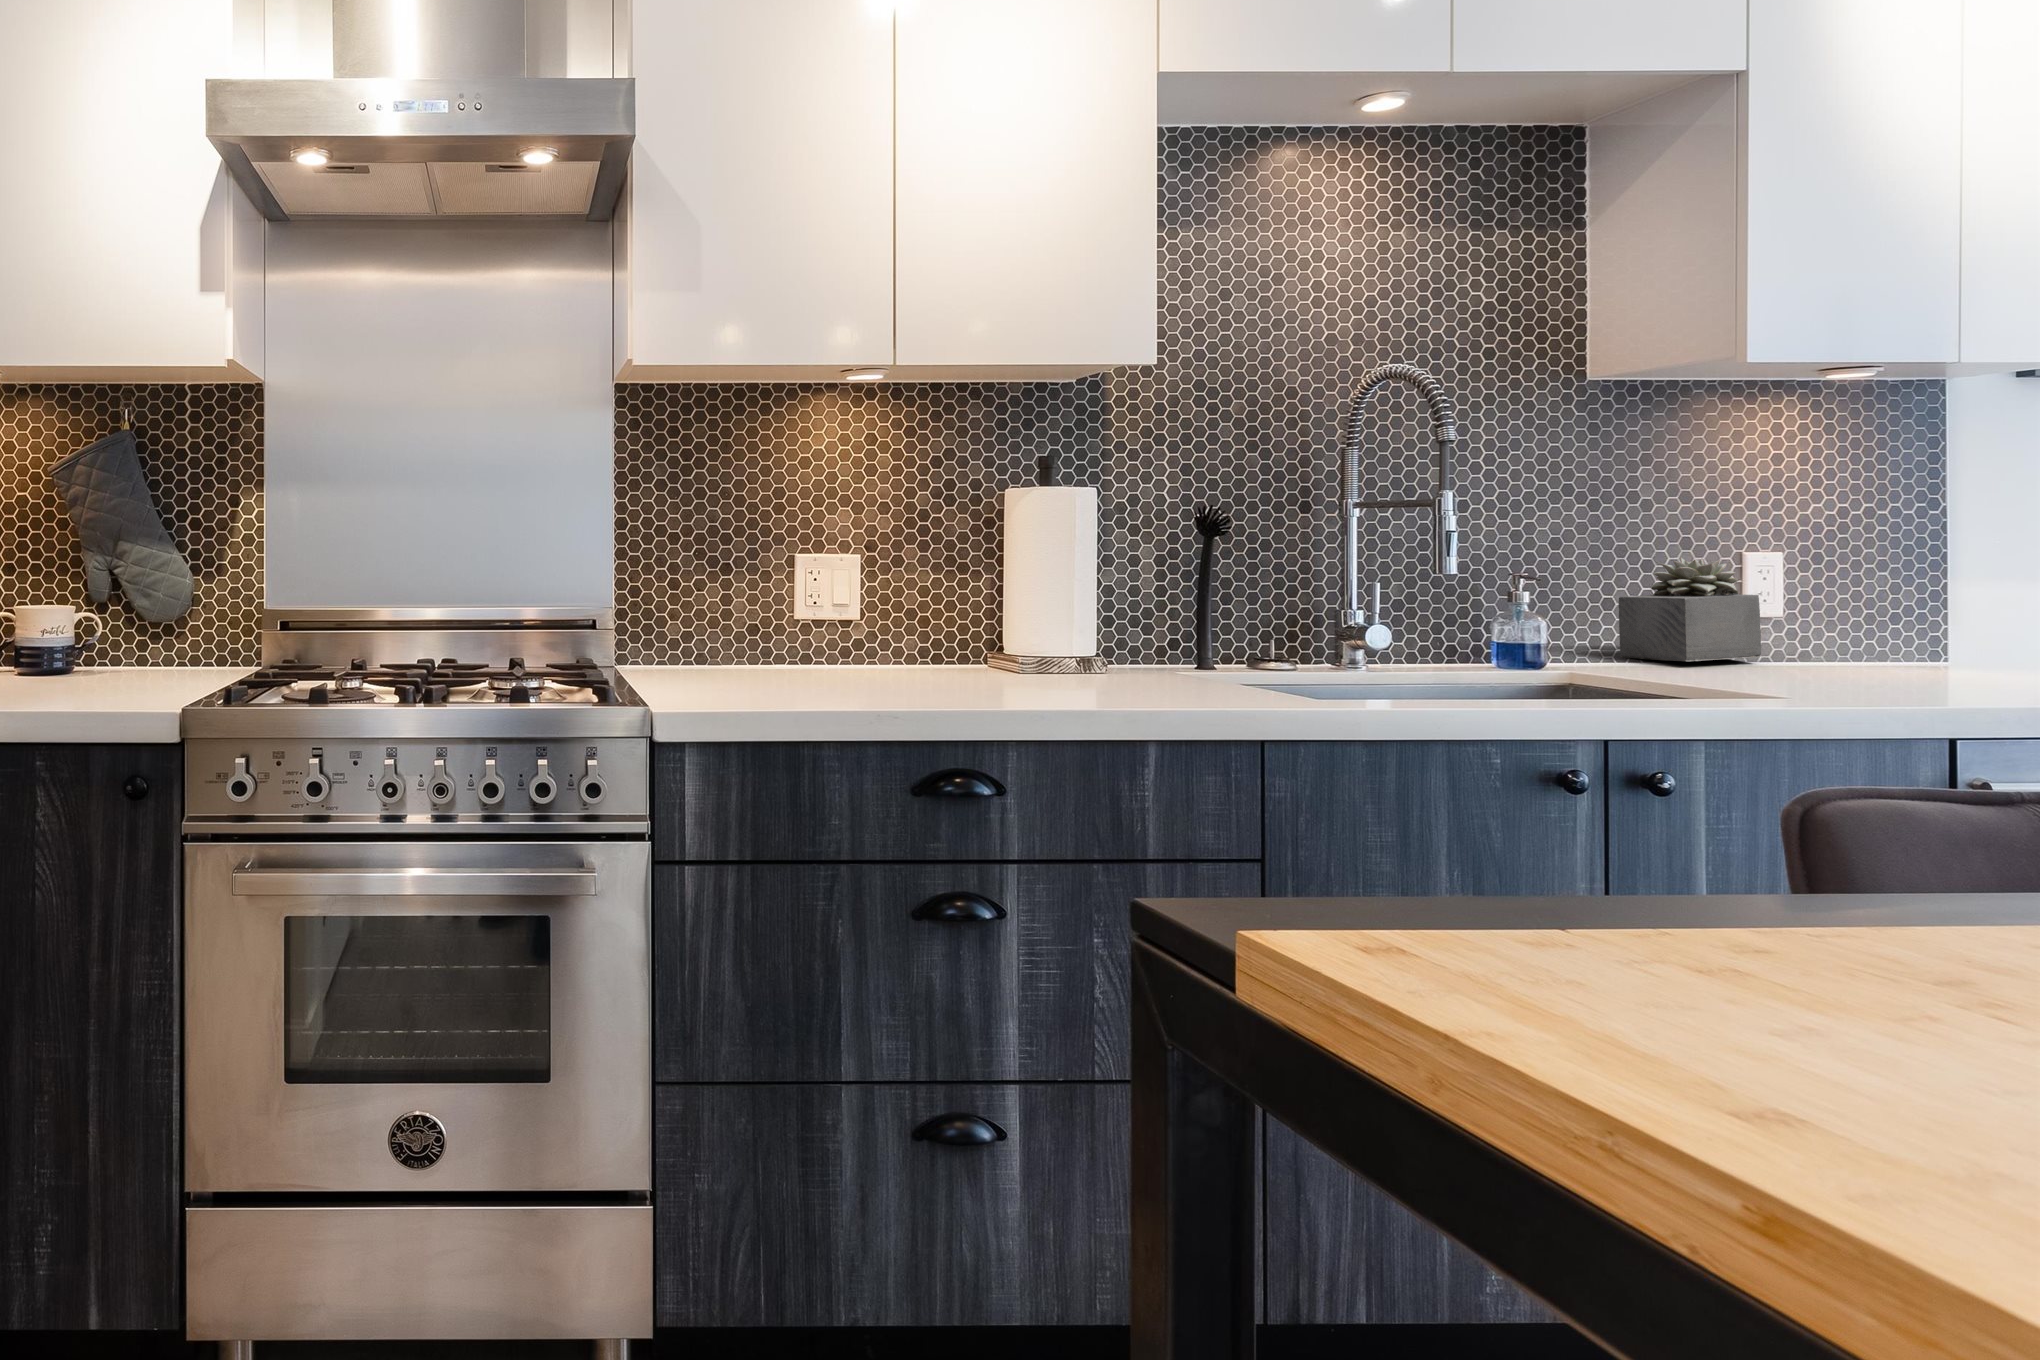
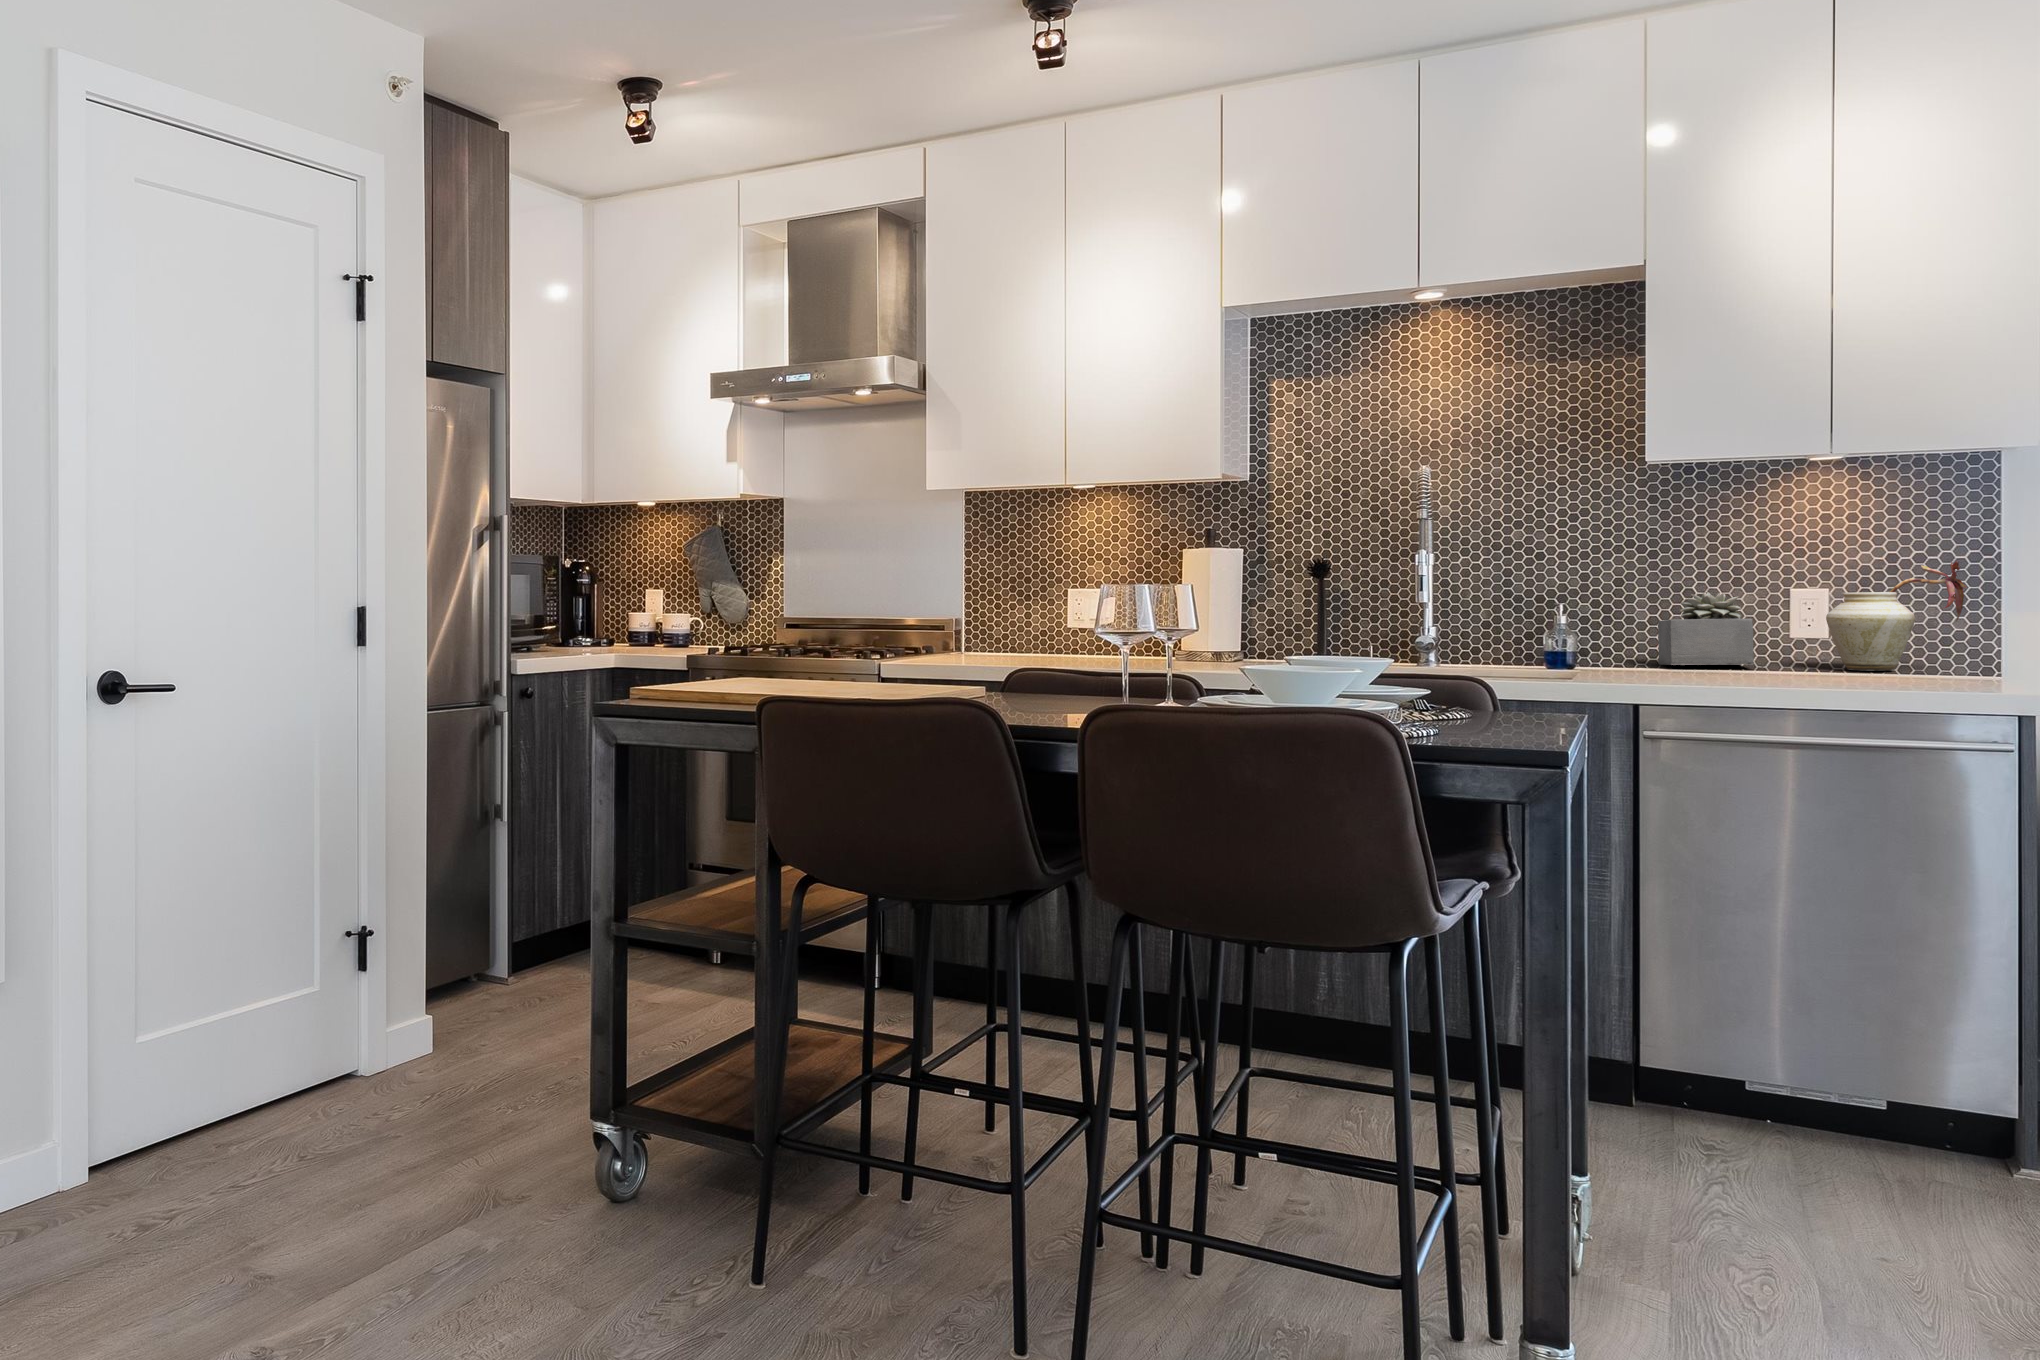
vase: none [1810,517,1987,662] -> present [1826,561,1967,671]

